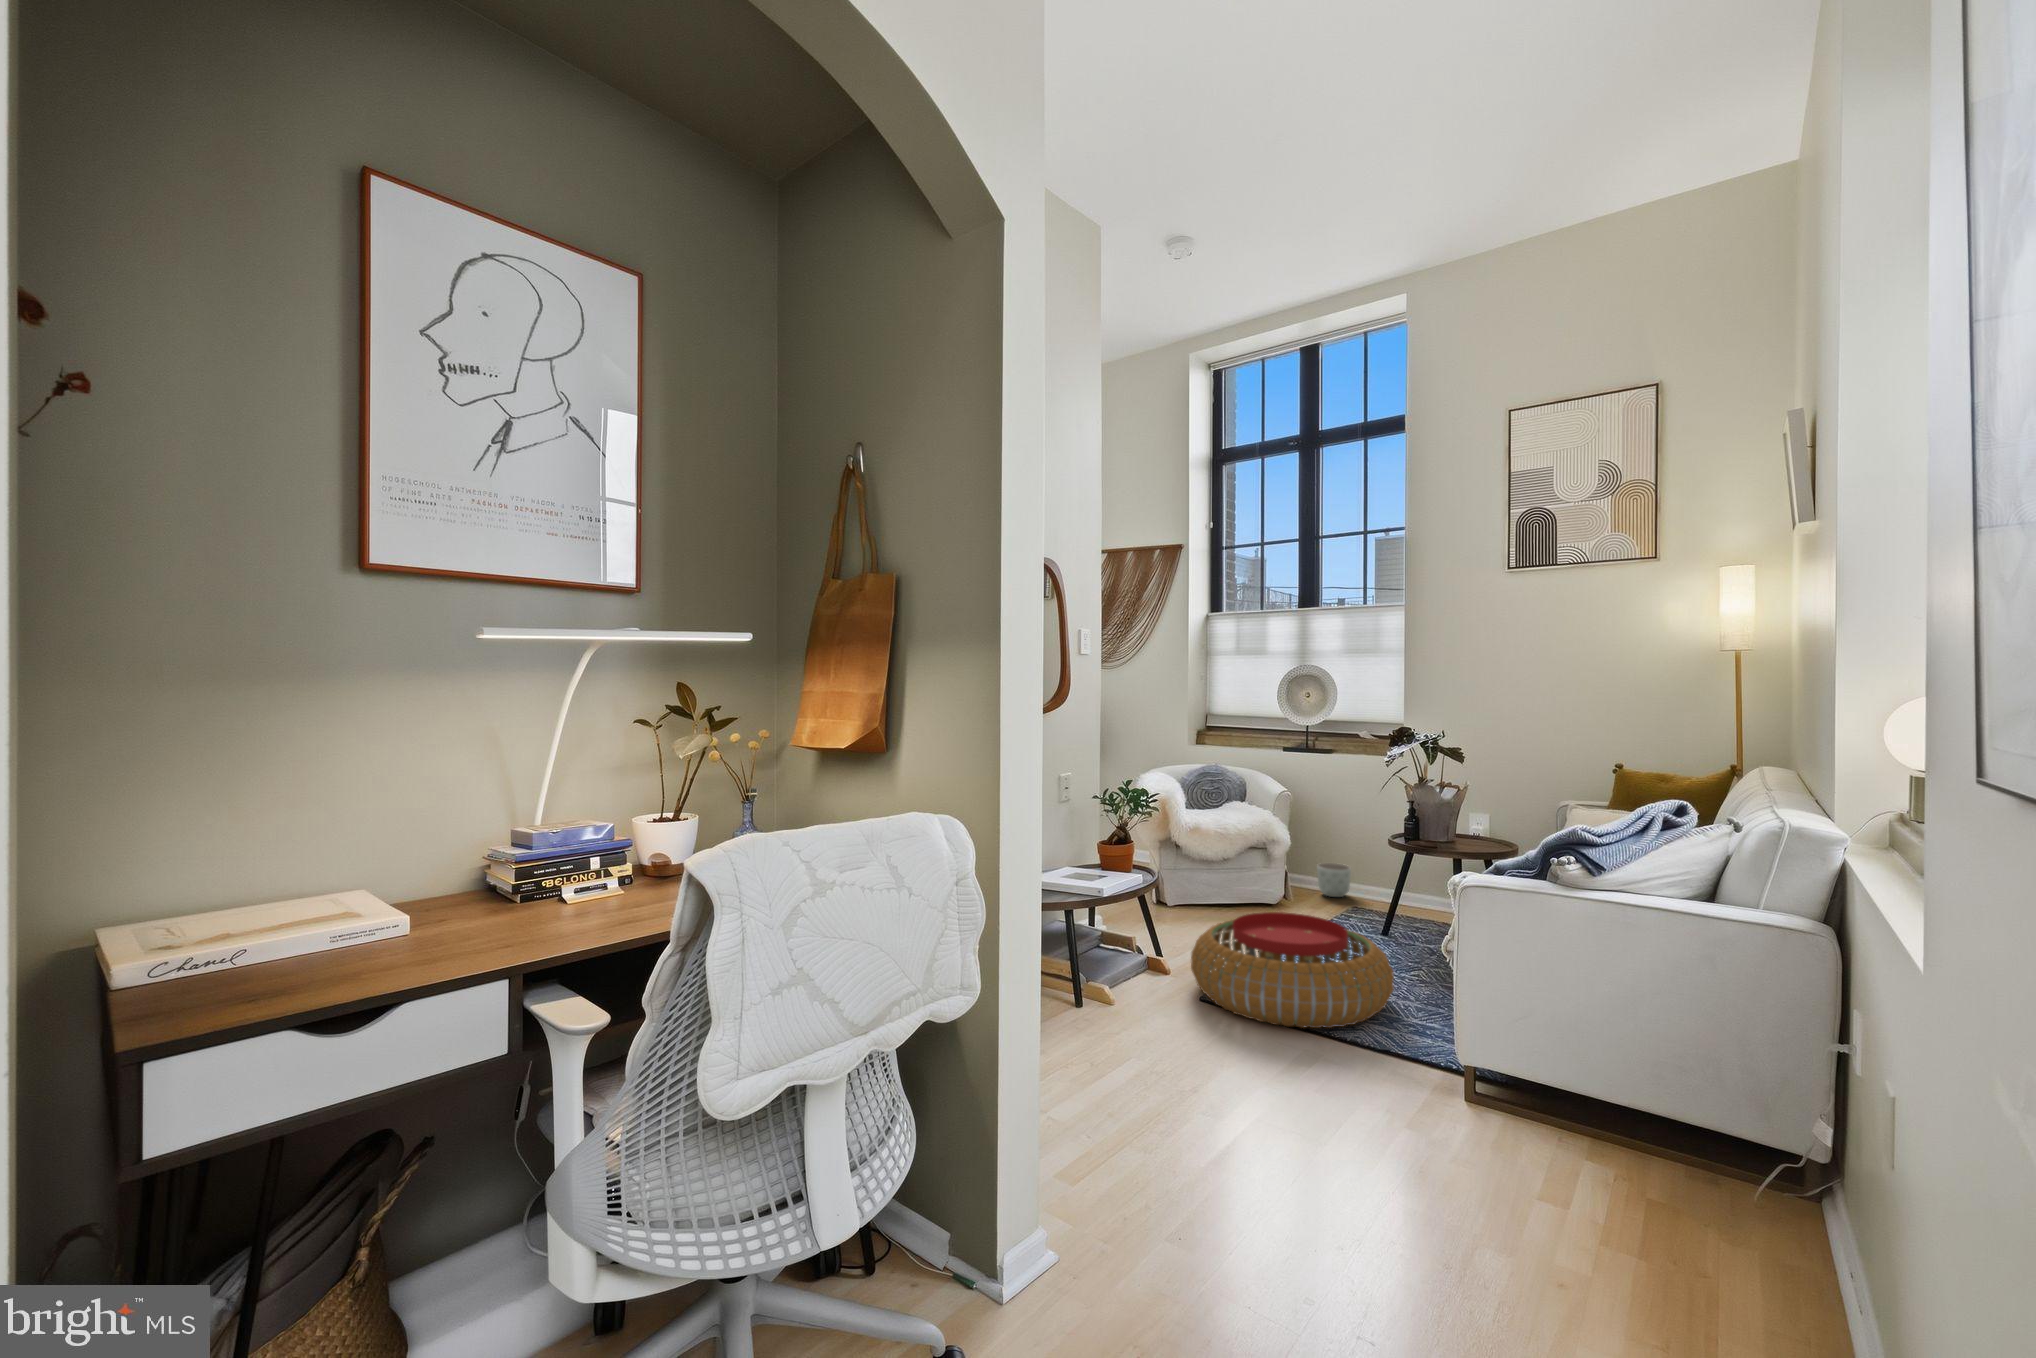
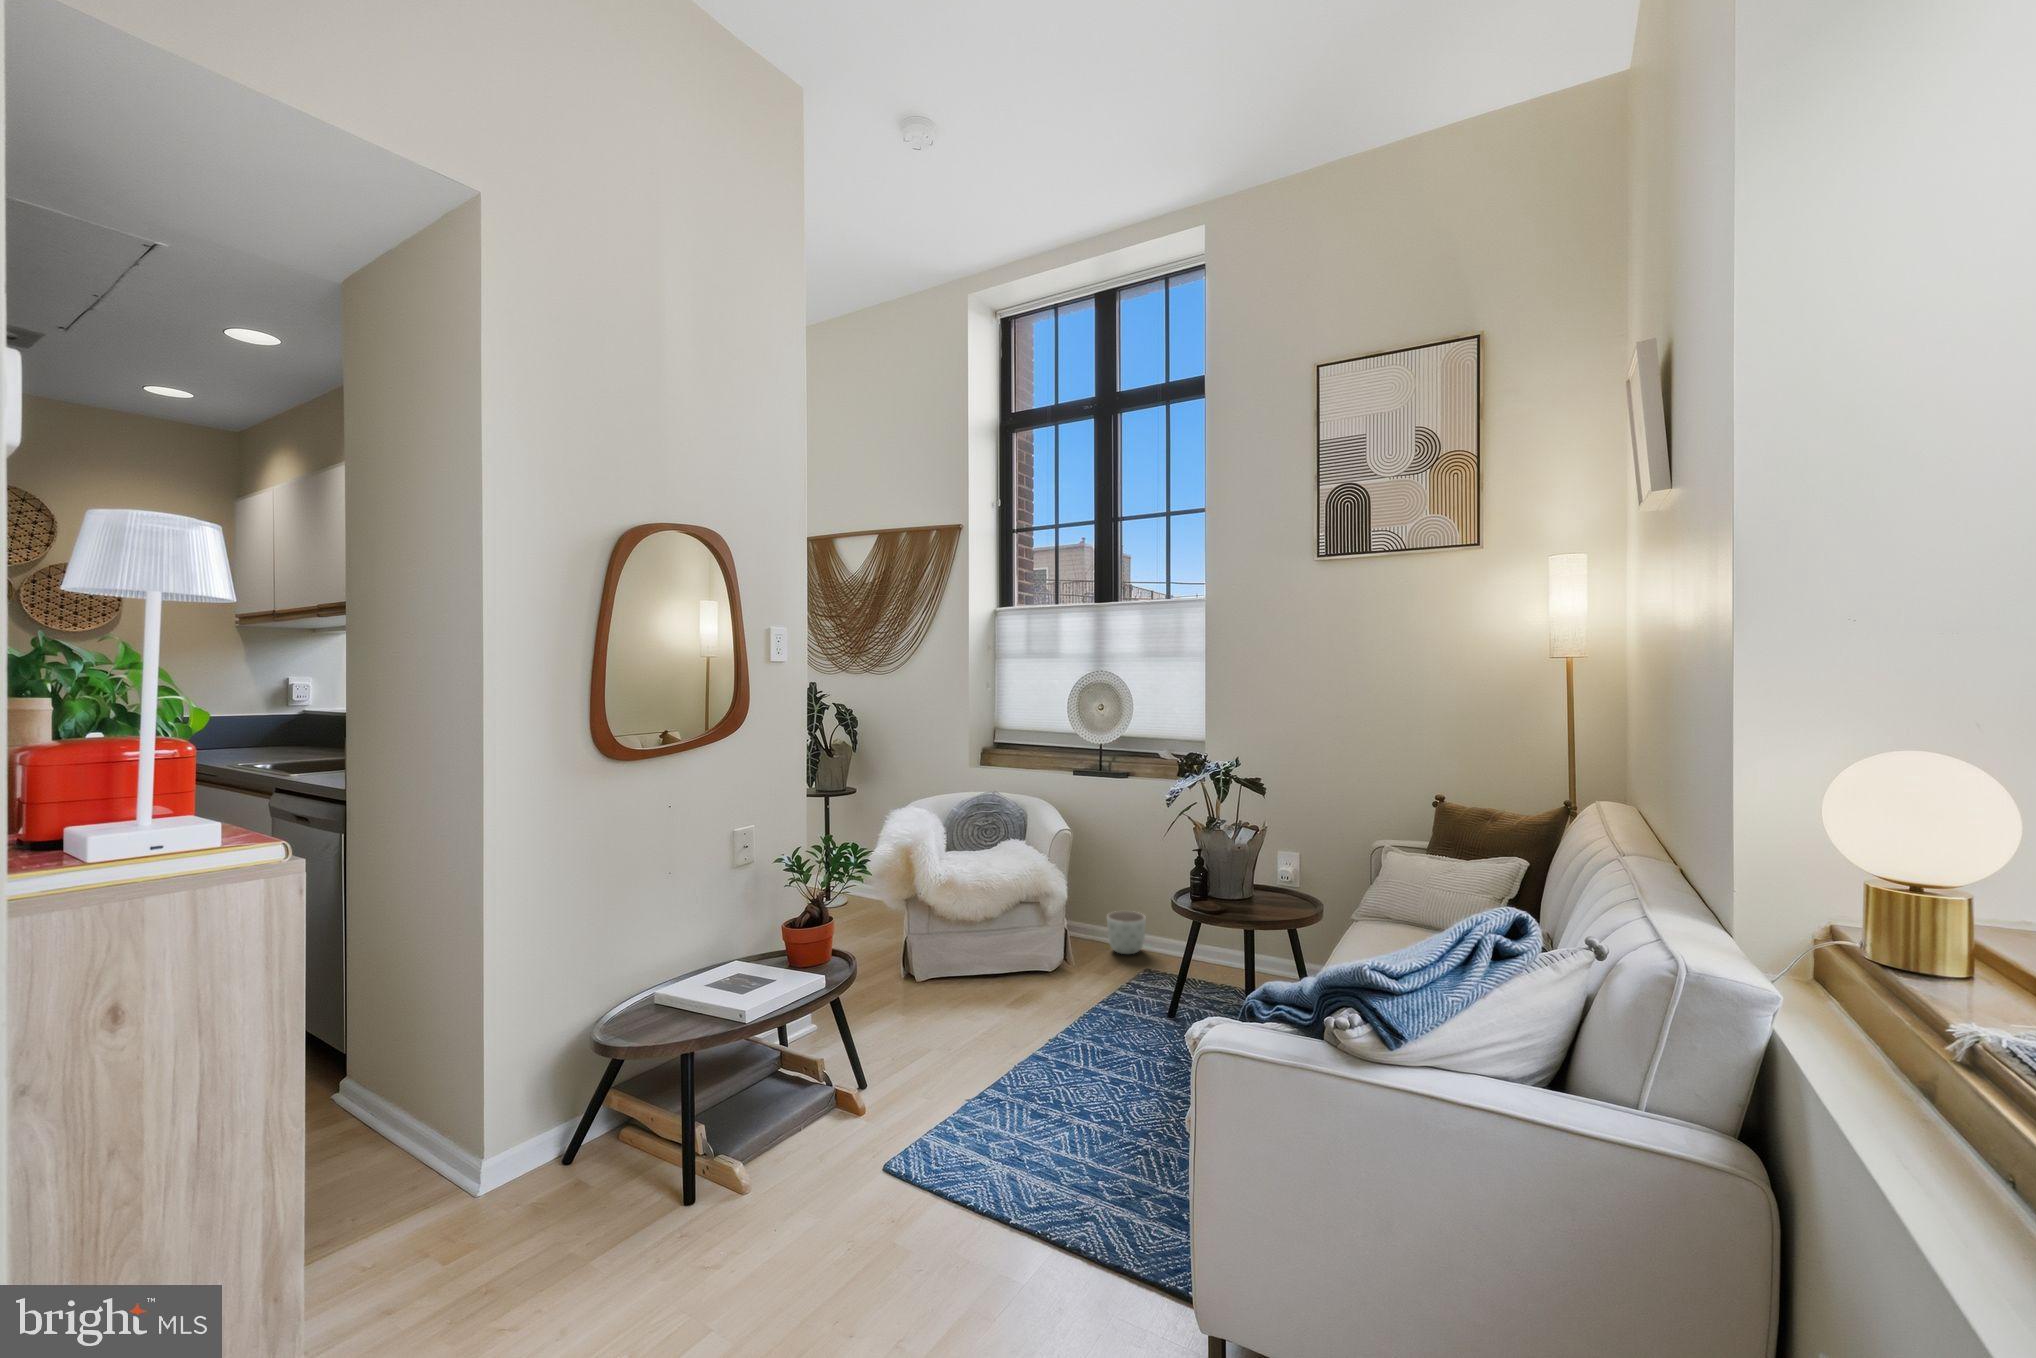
pouf: present [1191,912,1394,1028] -> none [879,1017,1150,1213]

